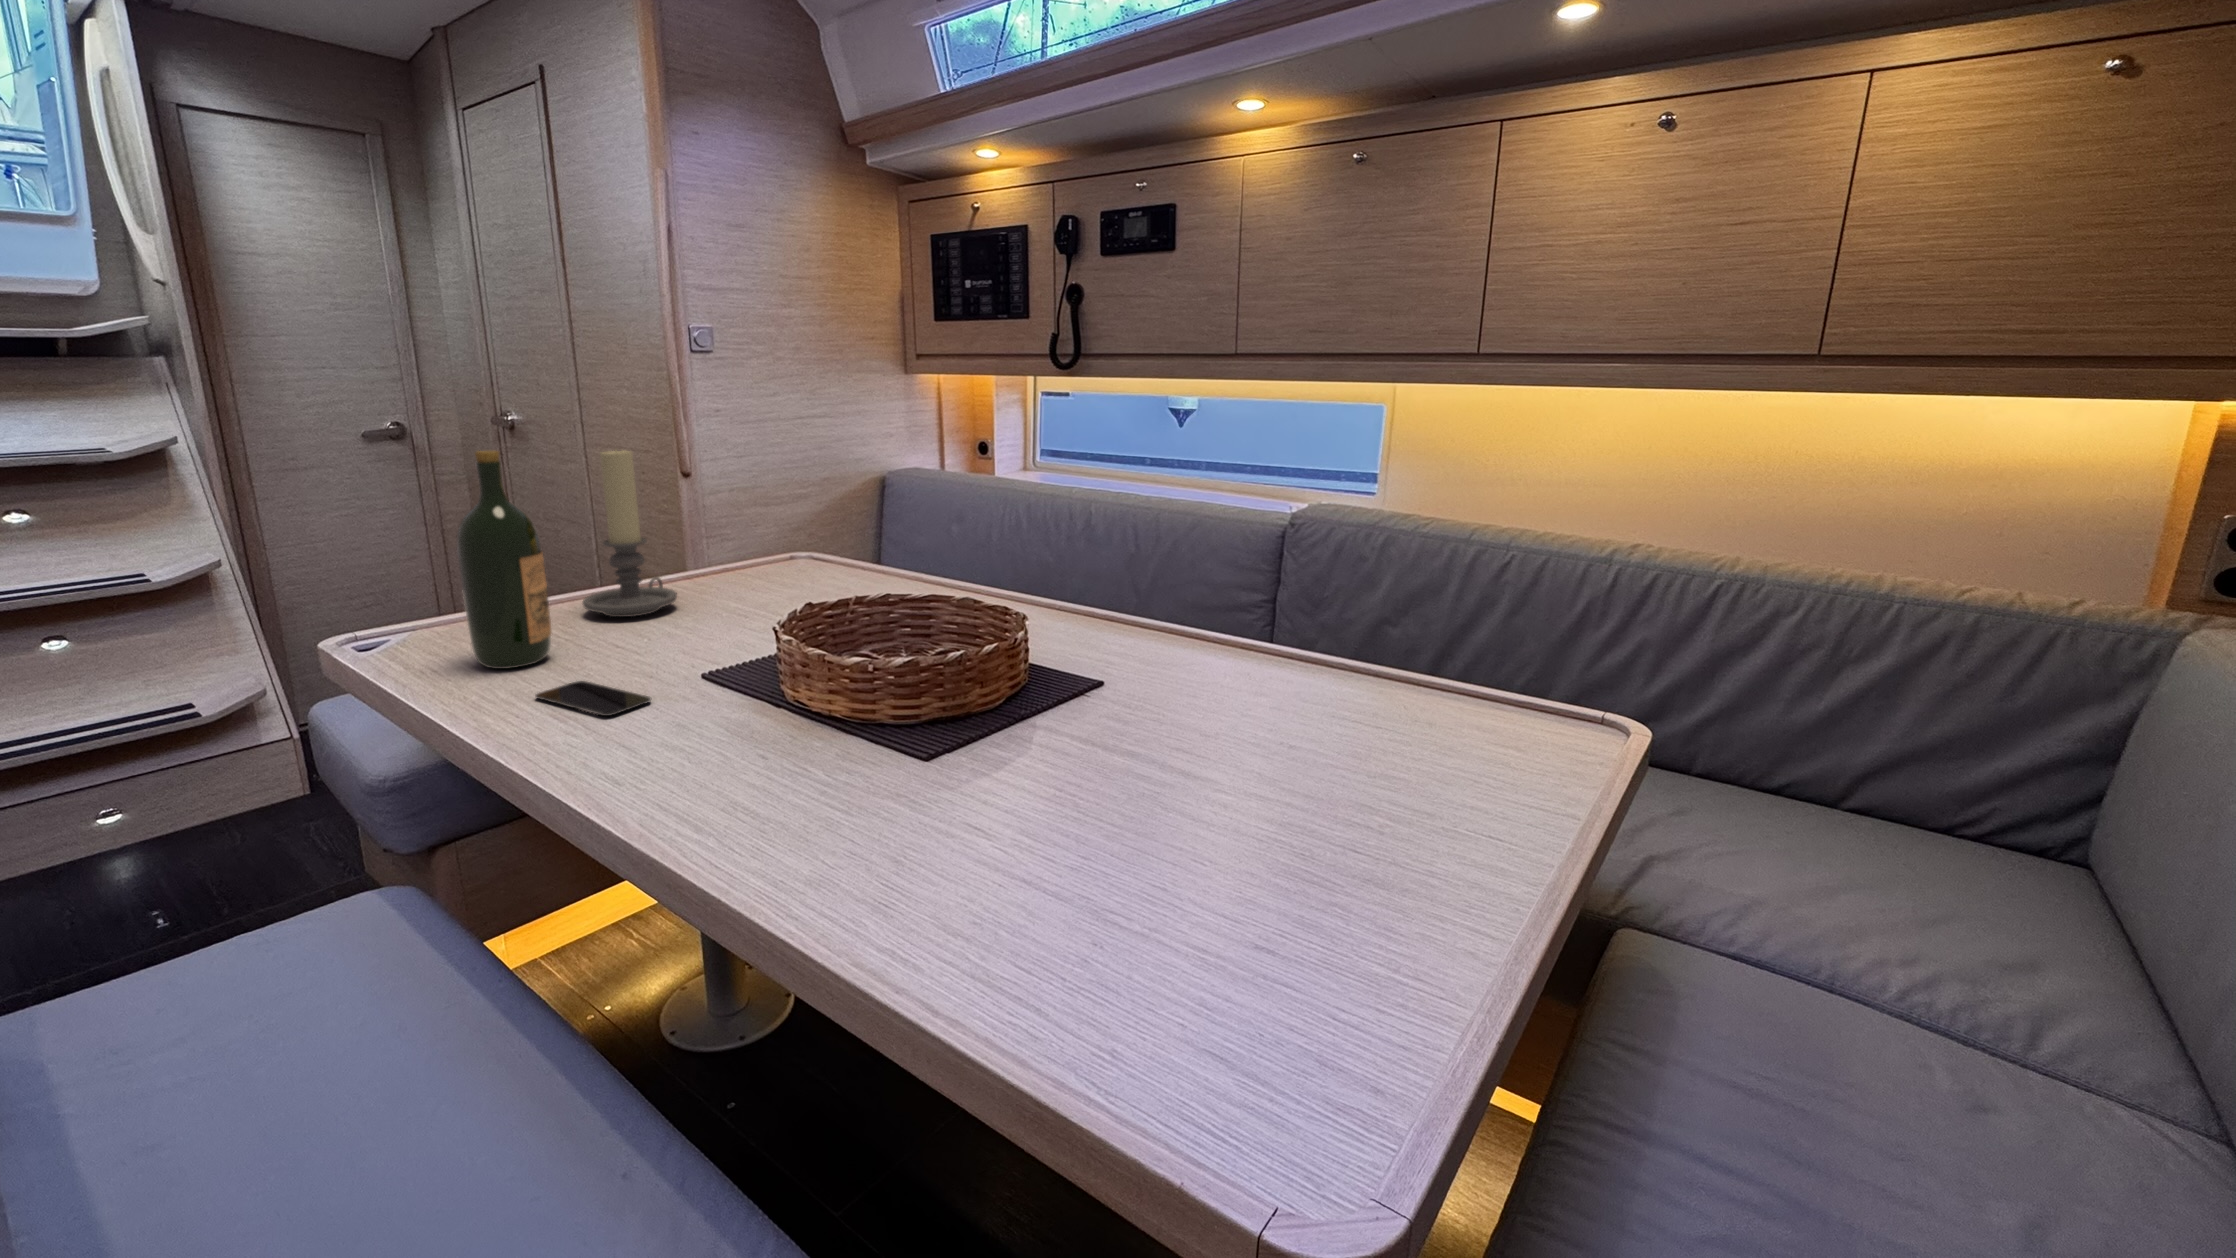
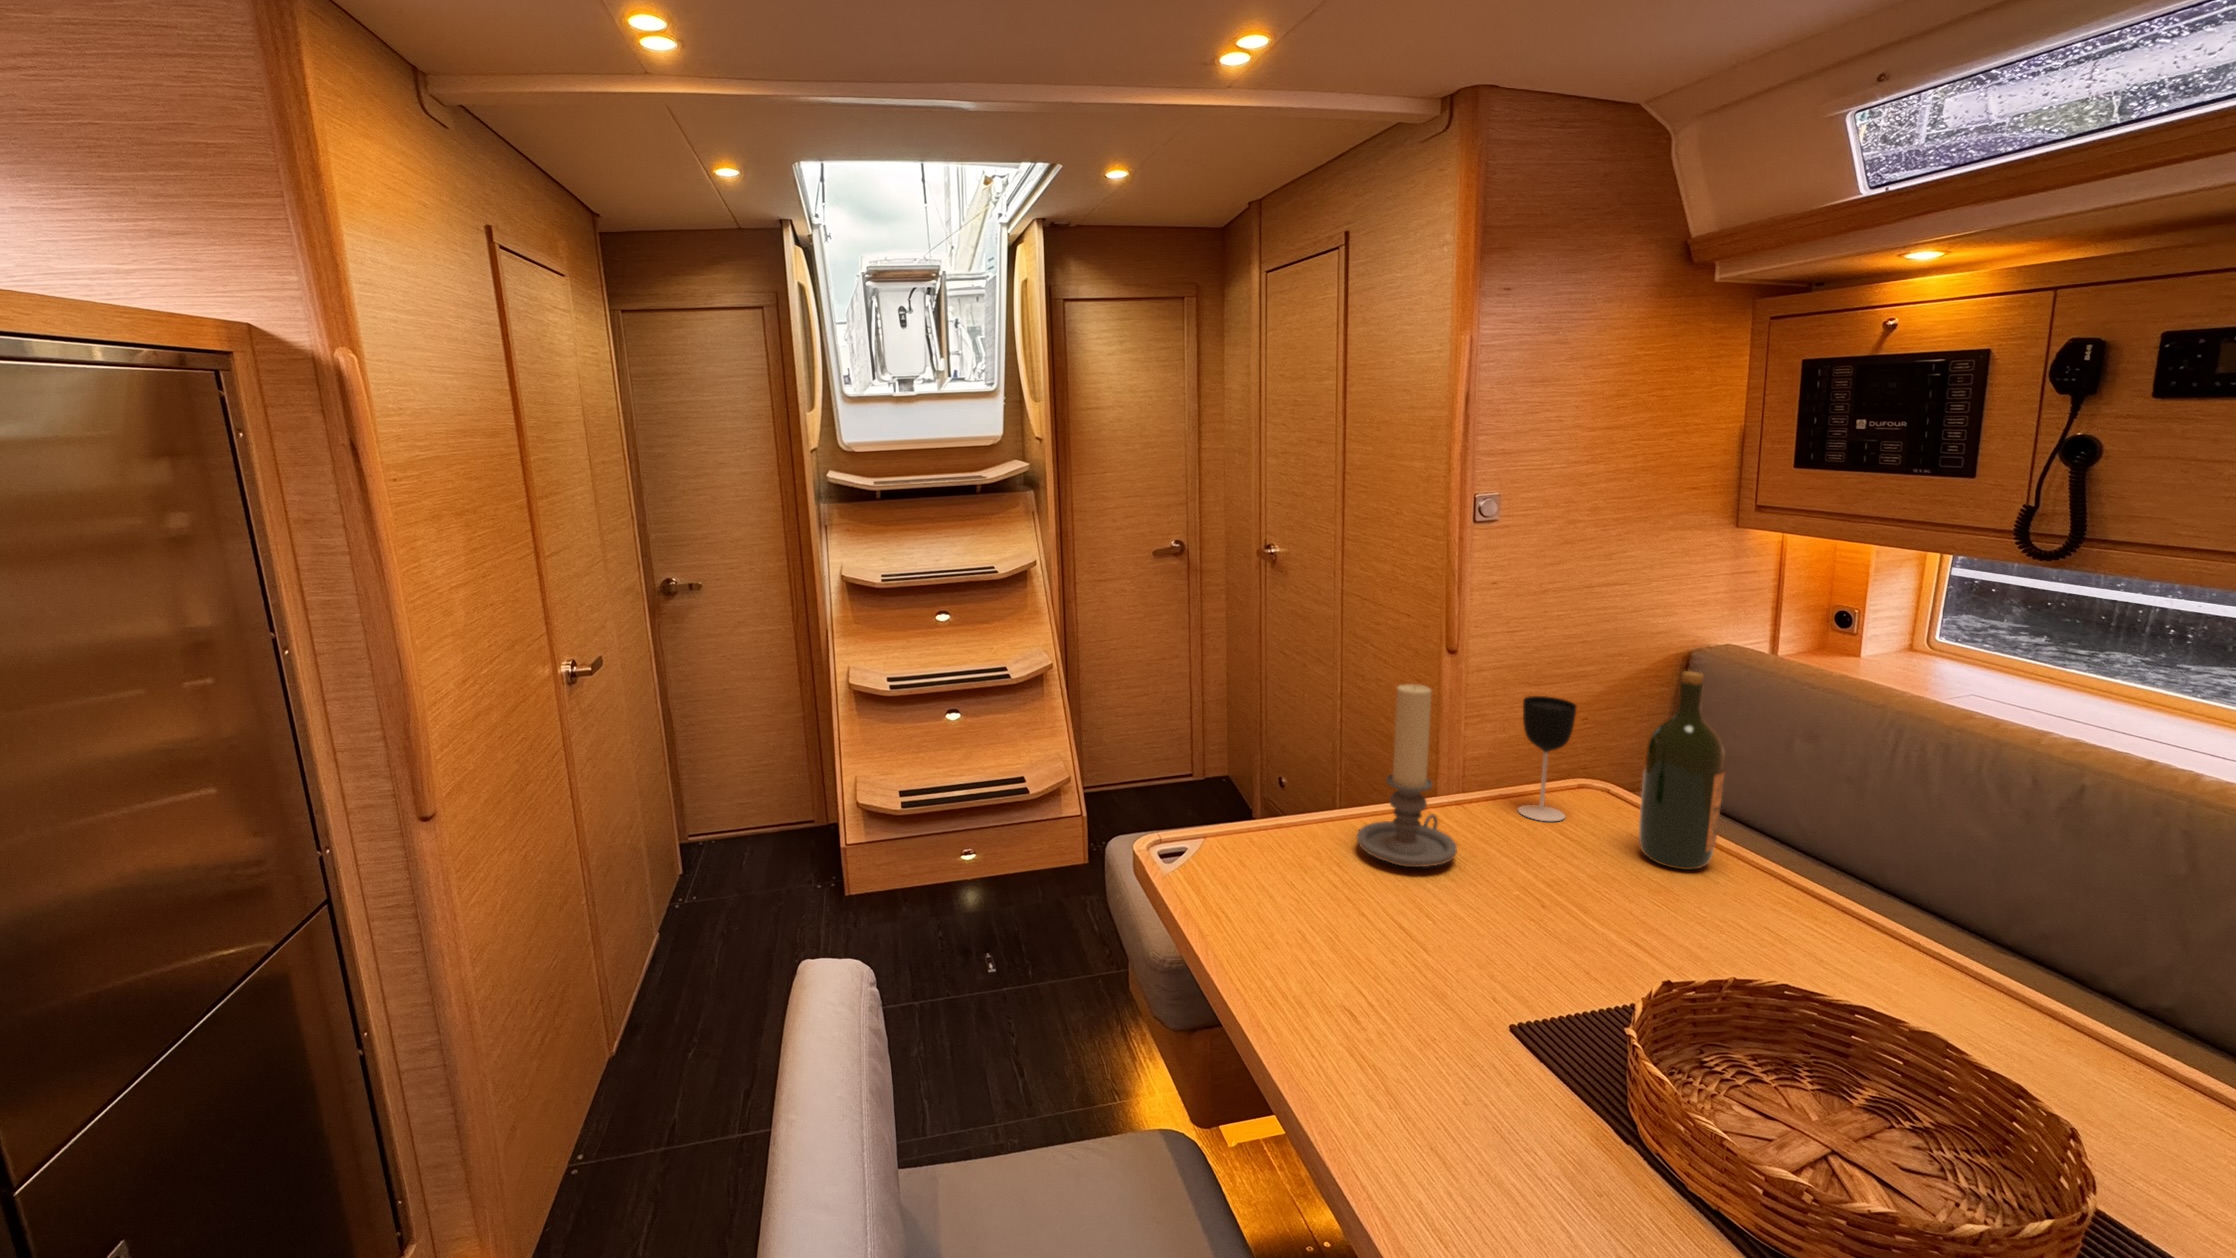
wine bottle: present [456,451,551,669] -> present [1639,671,1725,870]
wine glass: none [729,473,776,577] -> present [1518,696,1576,821]
smartphone: present [535,681,652,716] -> none [1324,980,1451,1063]

